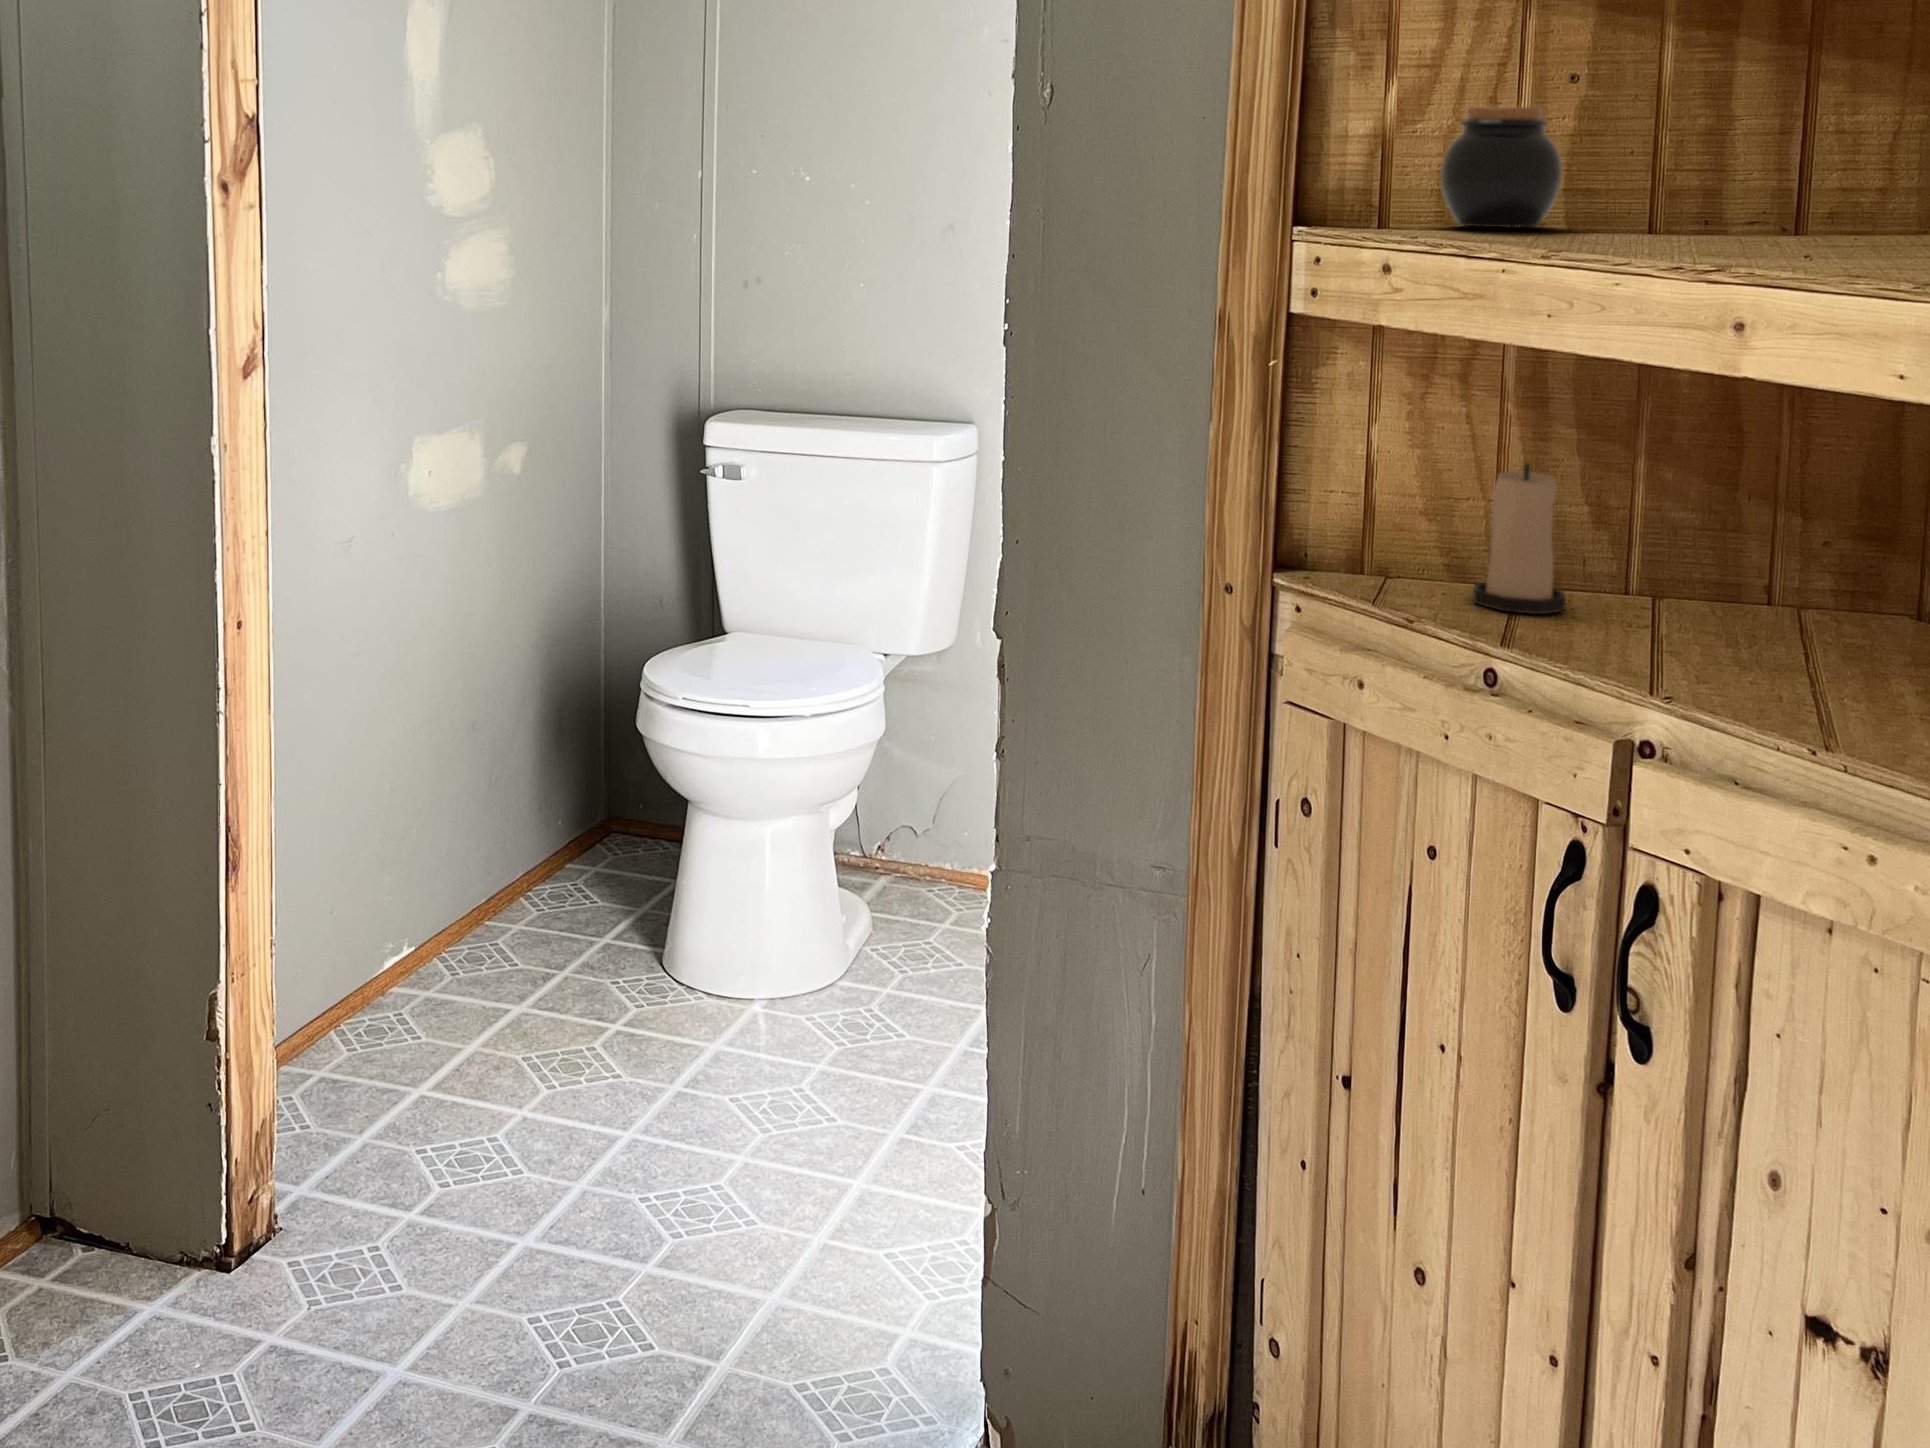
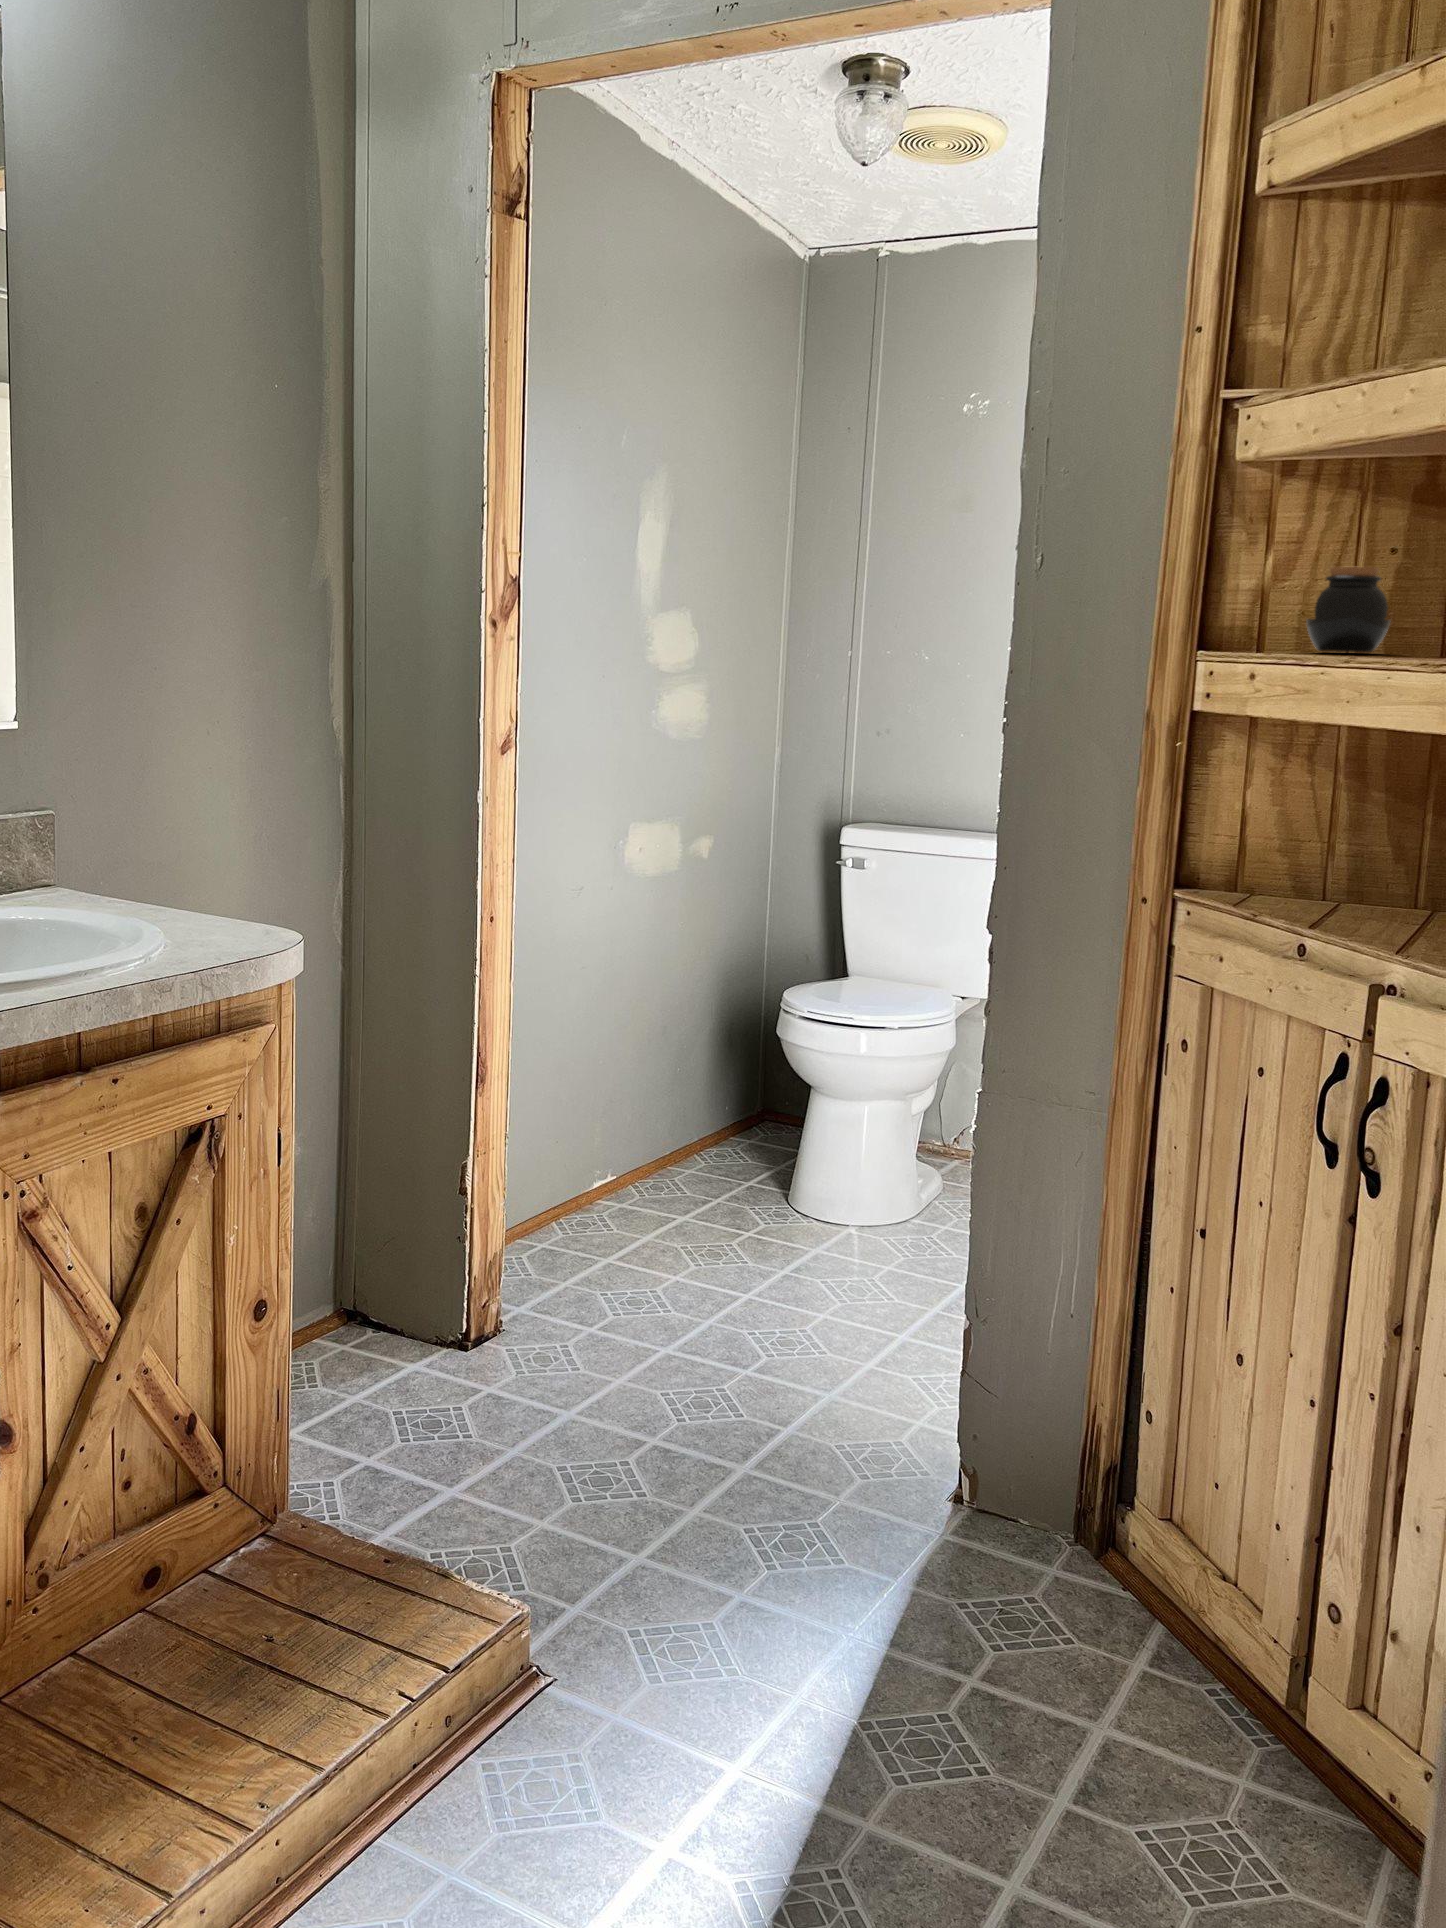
candle: present [1474,464,1566,614] -> none [1310,814,1375,919]

